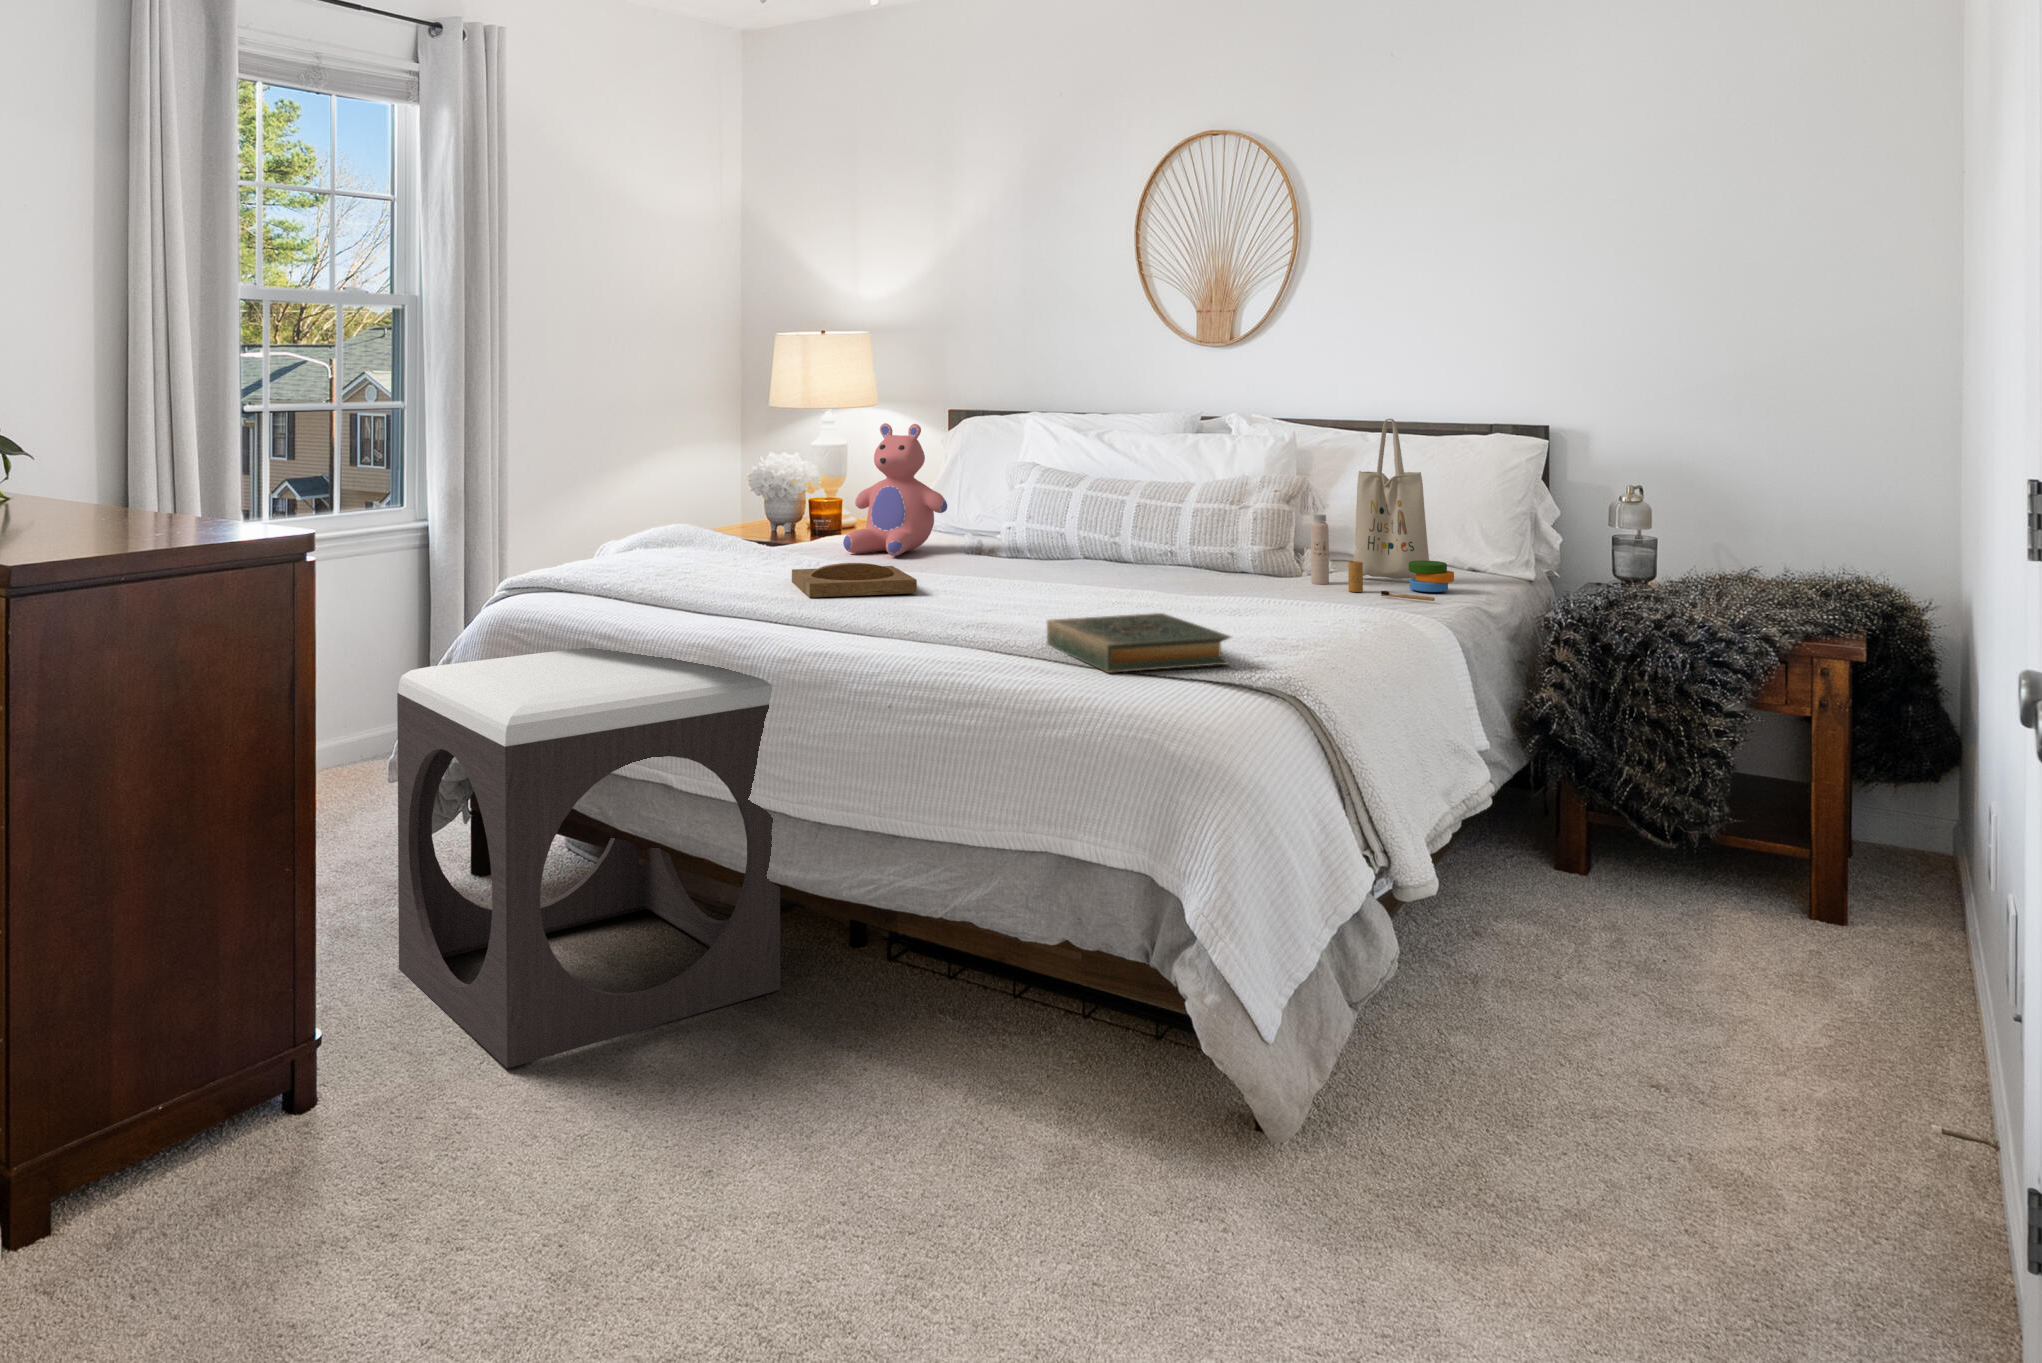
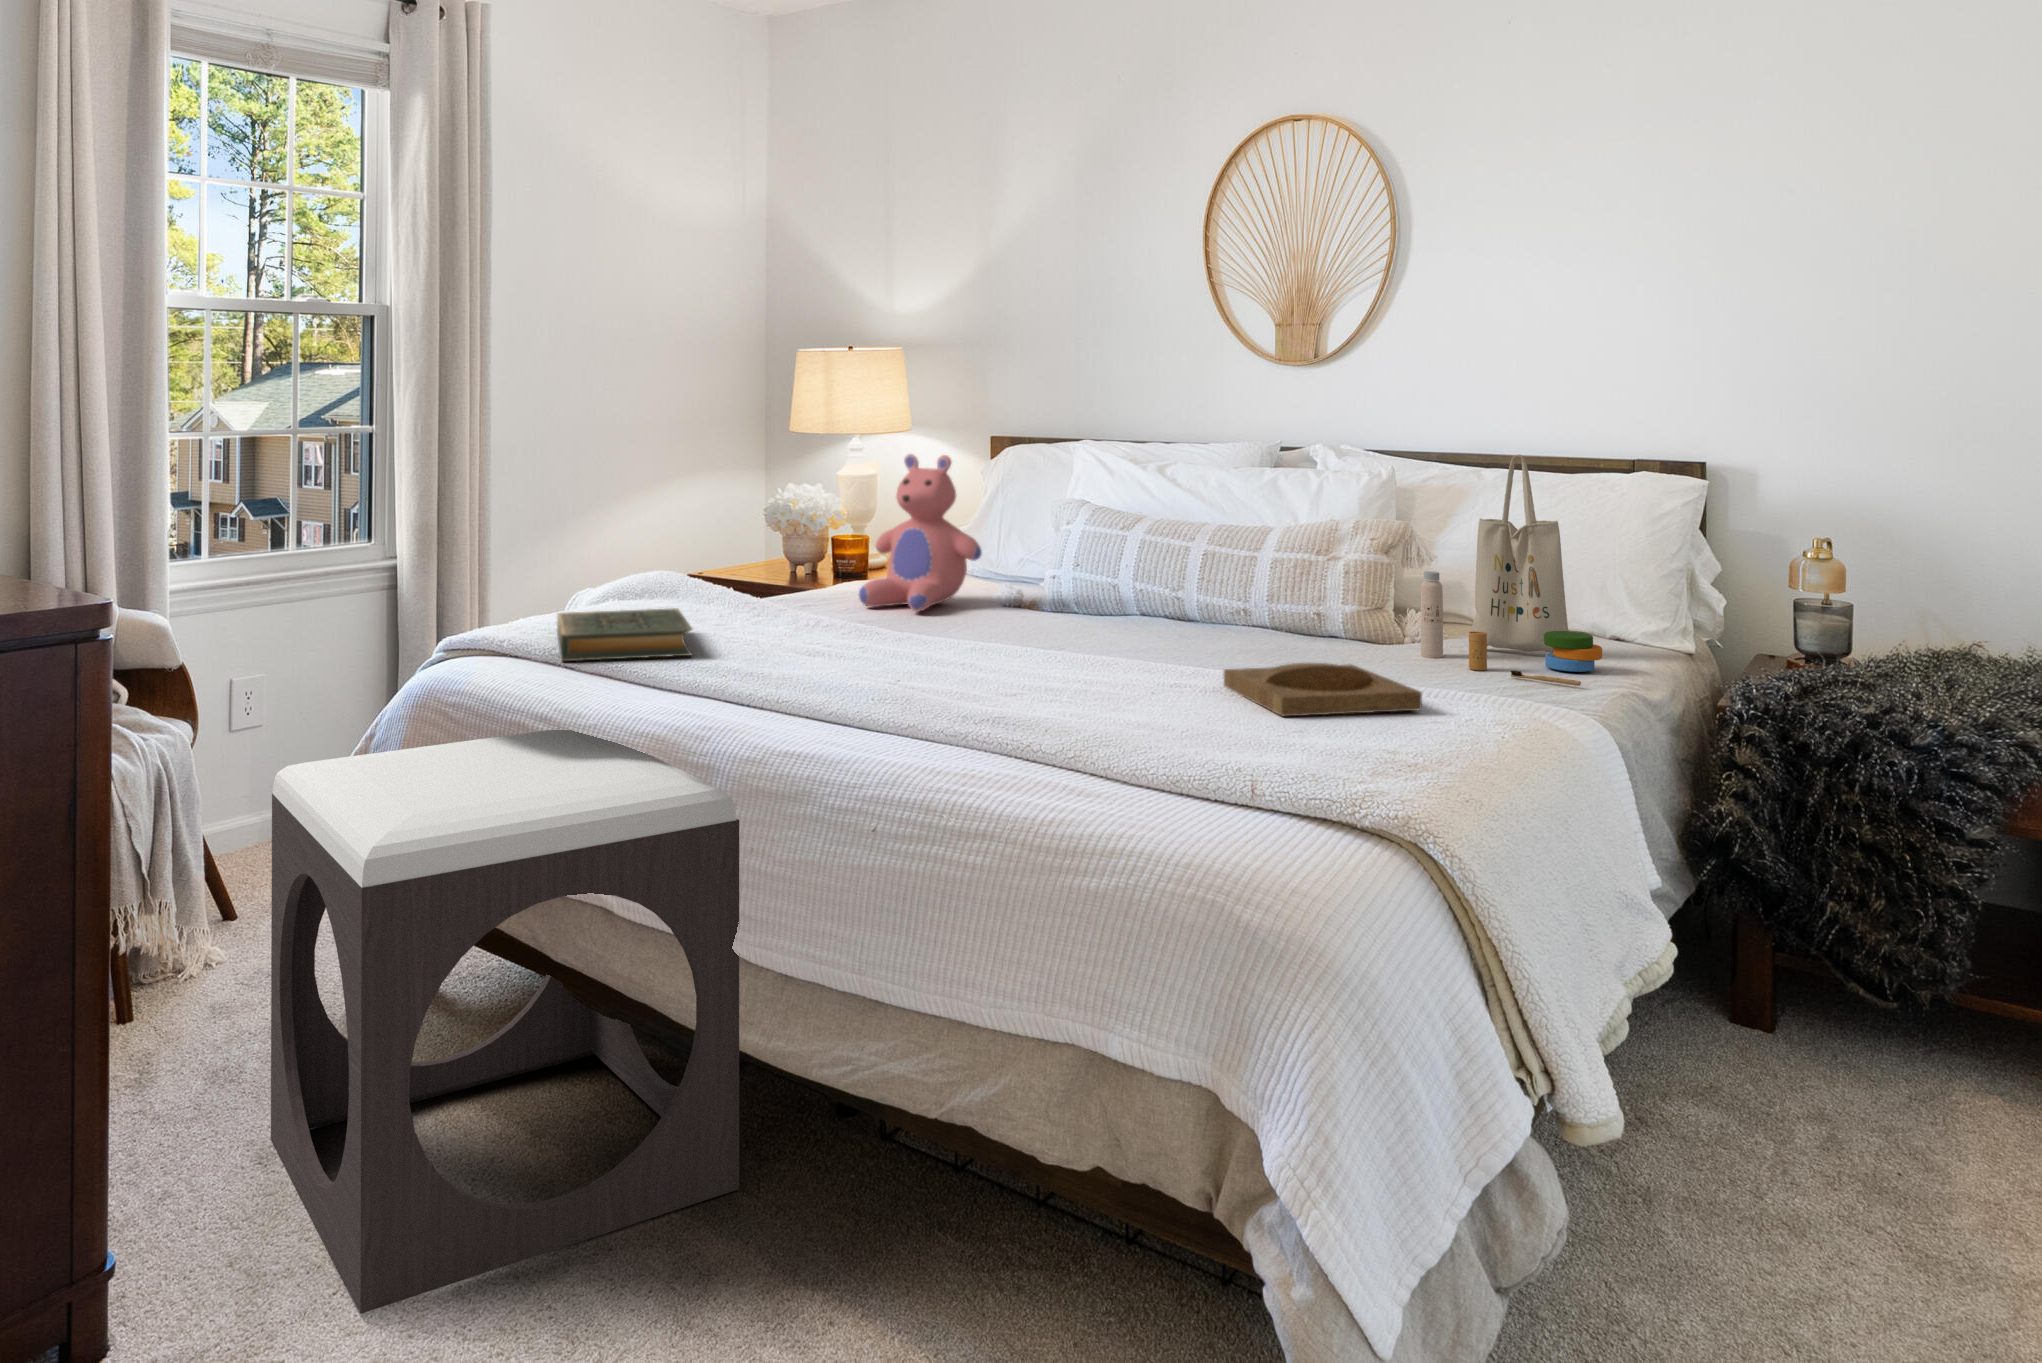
tray: present [792,563,917,598] -> present [1224,663,1422,716]
hardback book: present [1047,613,1230,673] -> present [557,608,692,661]

